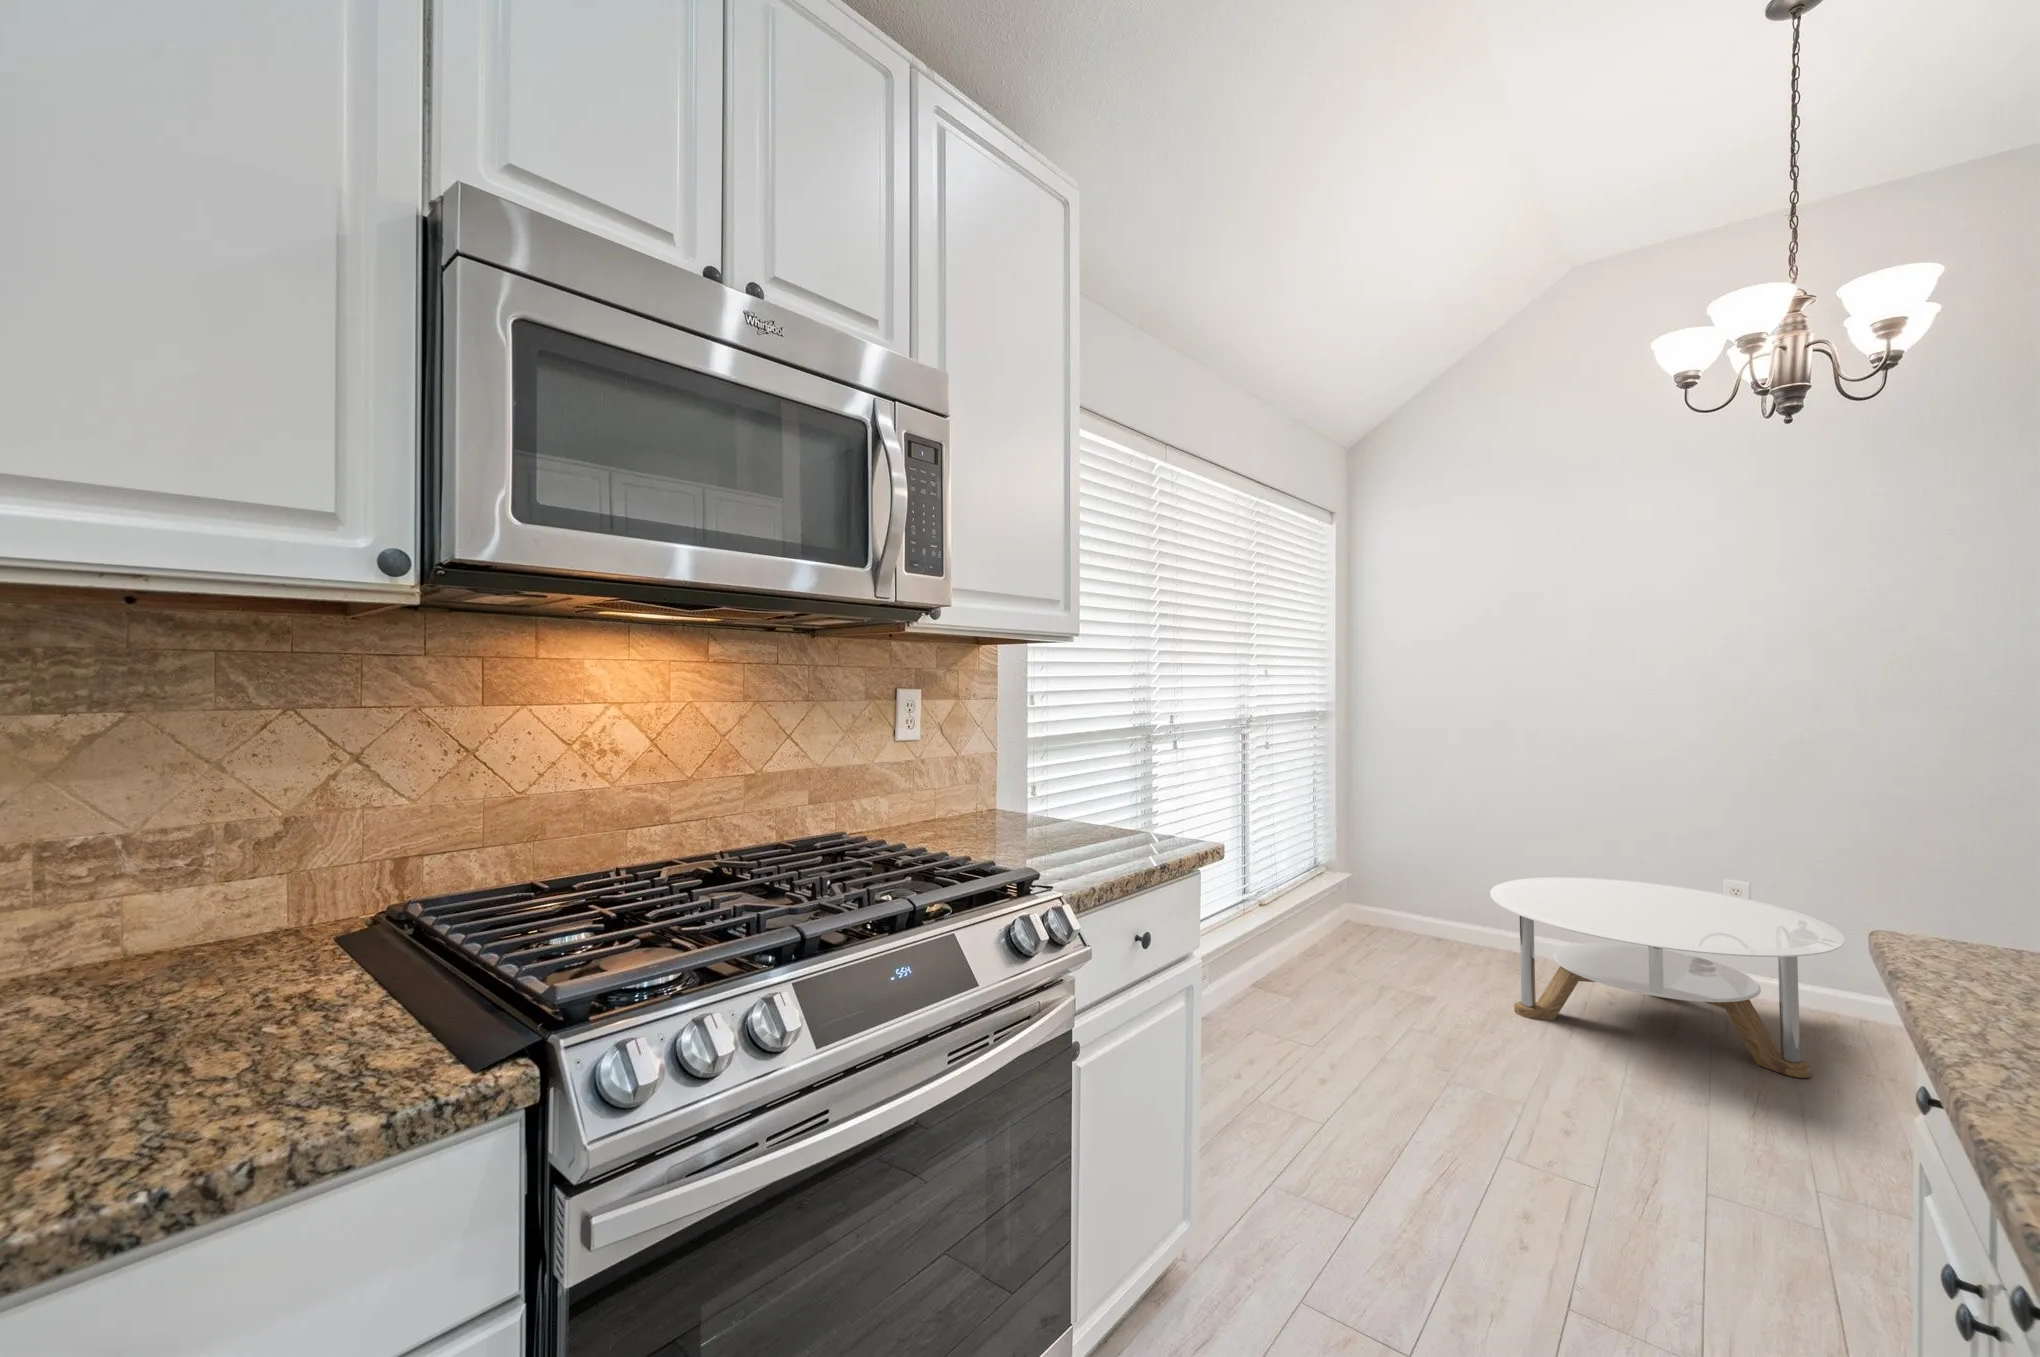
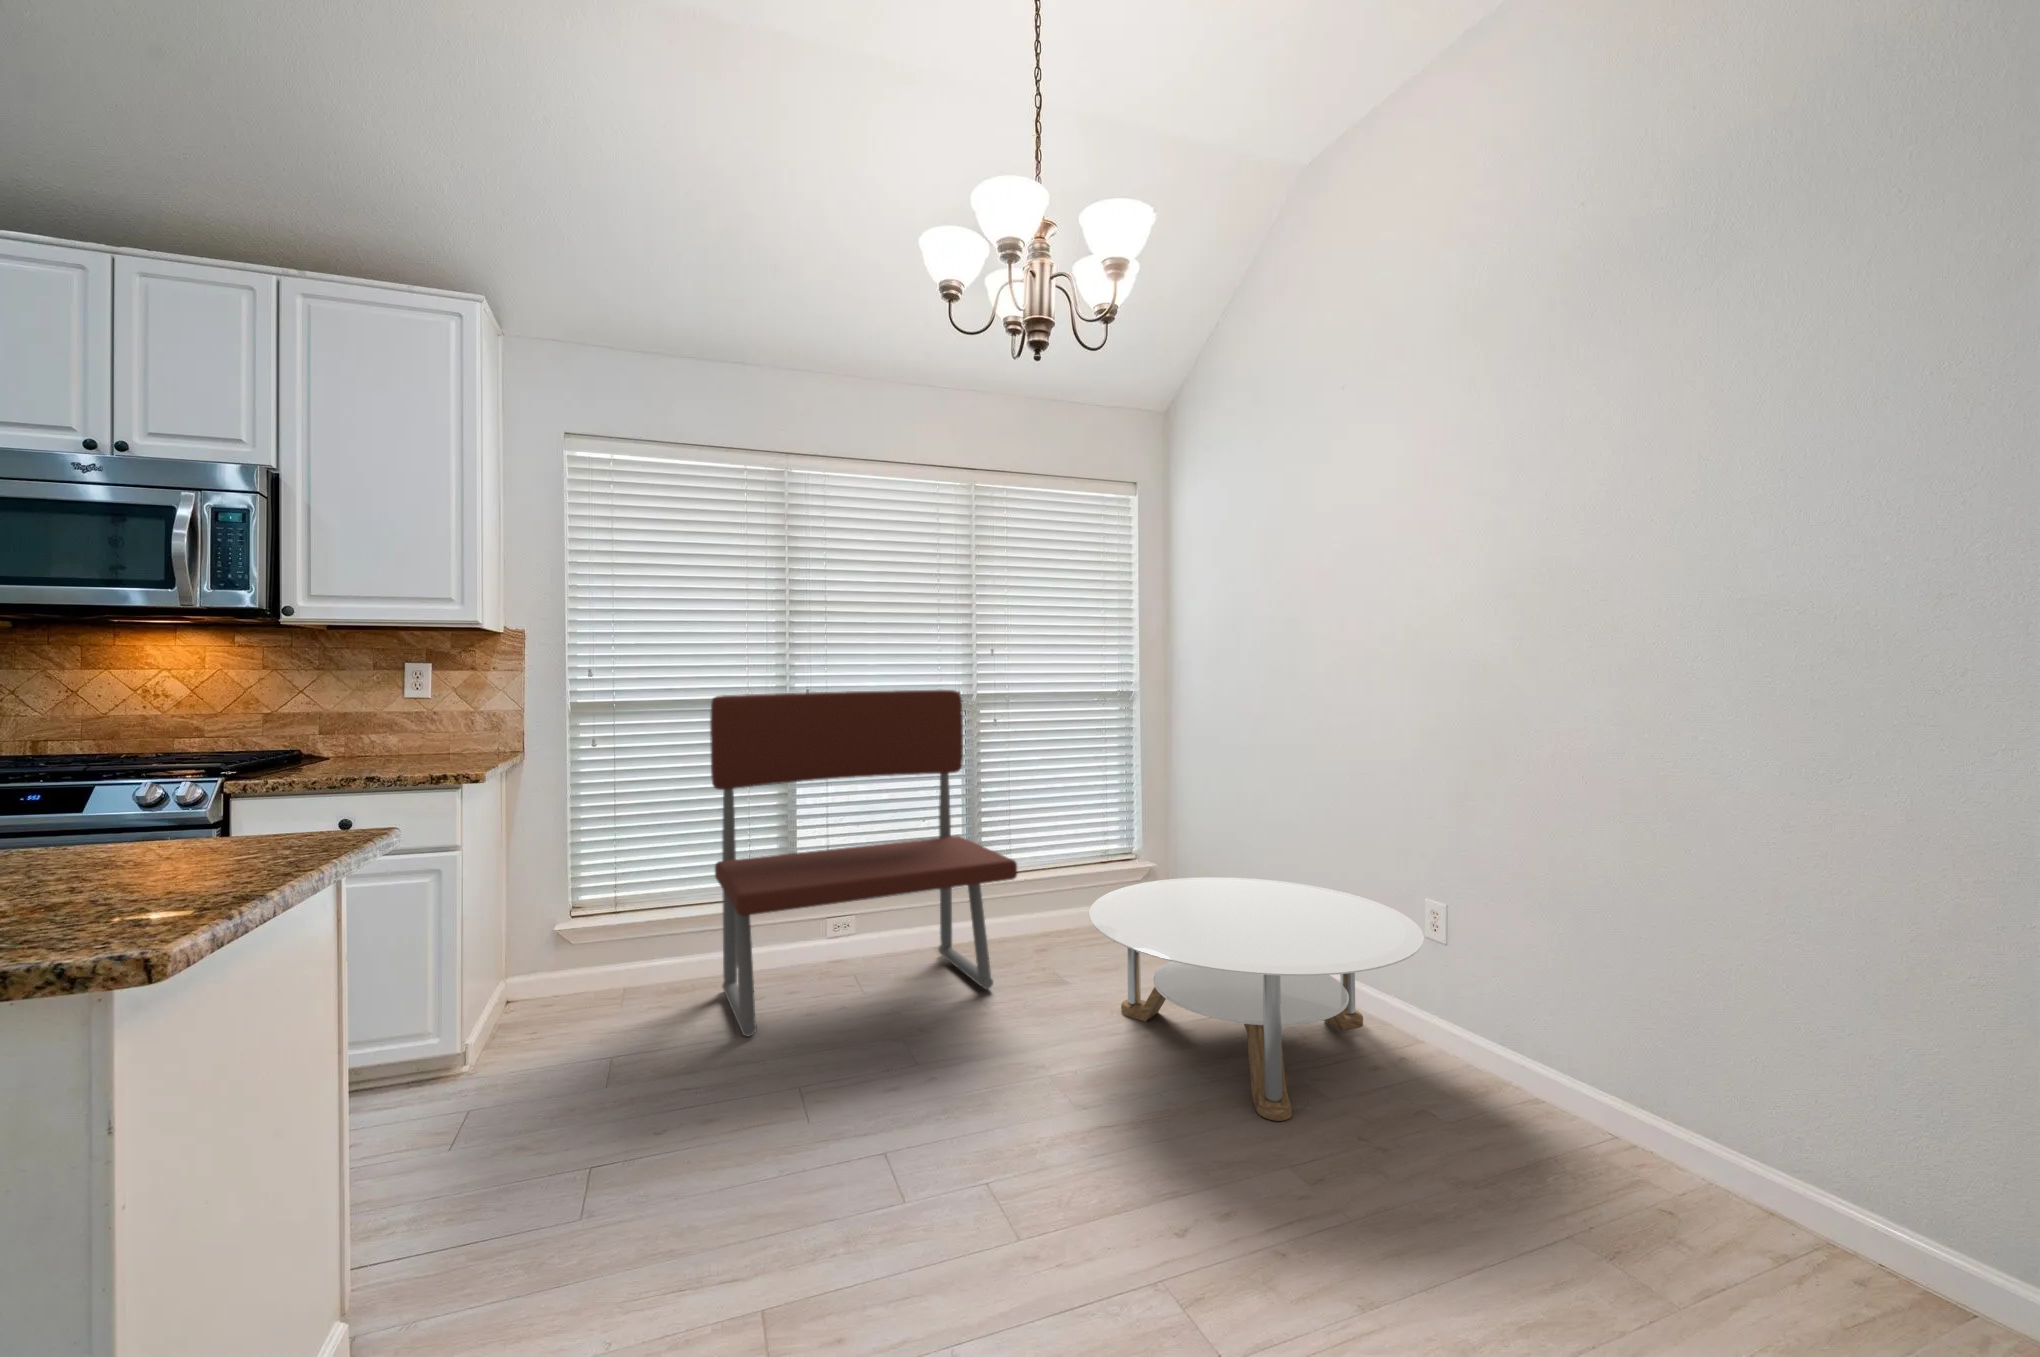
bench: none [1180,715,1443,1122] -> present [710,690,1017,1037]

